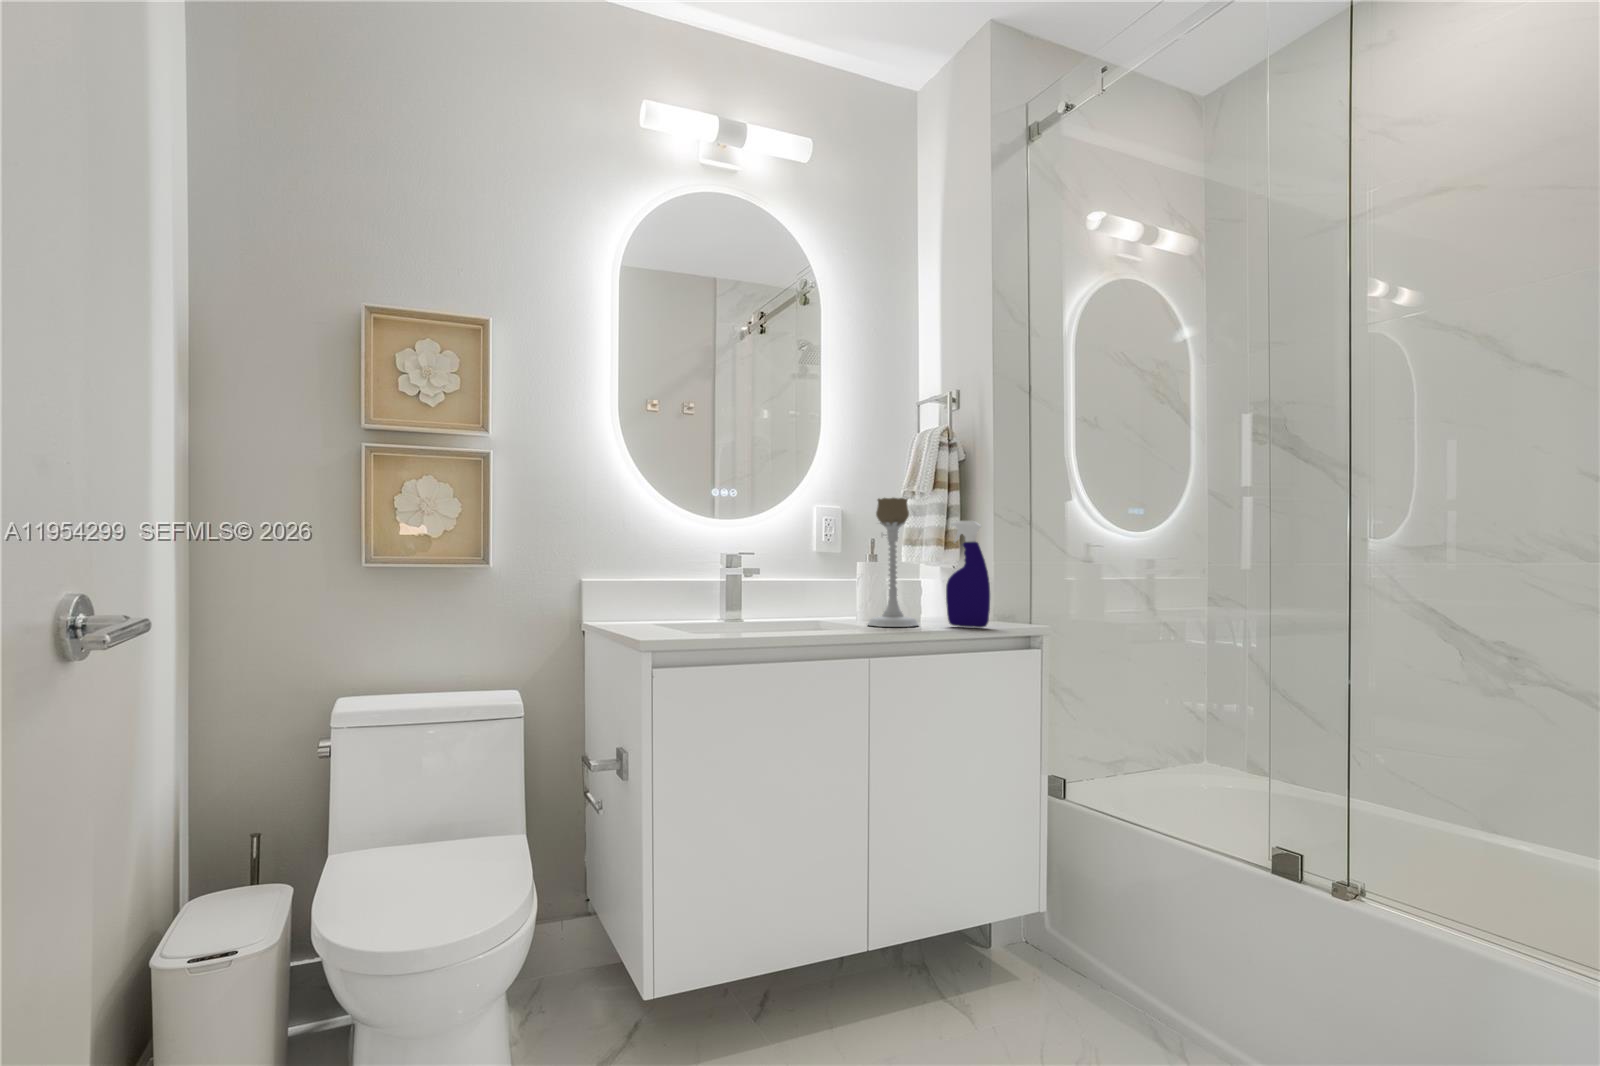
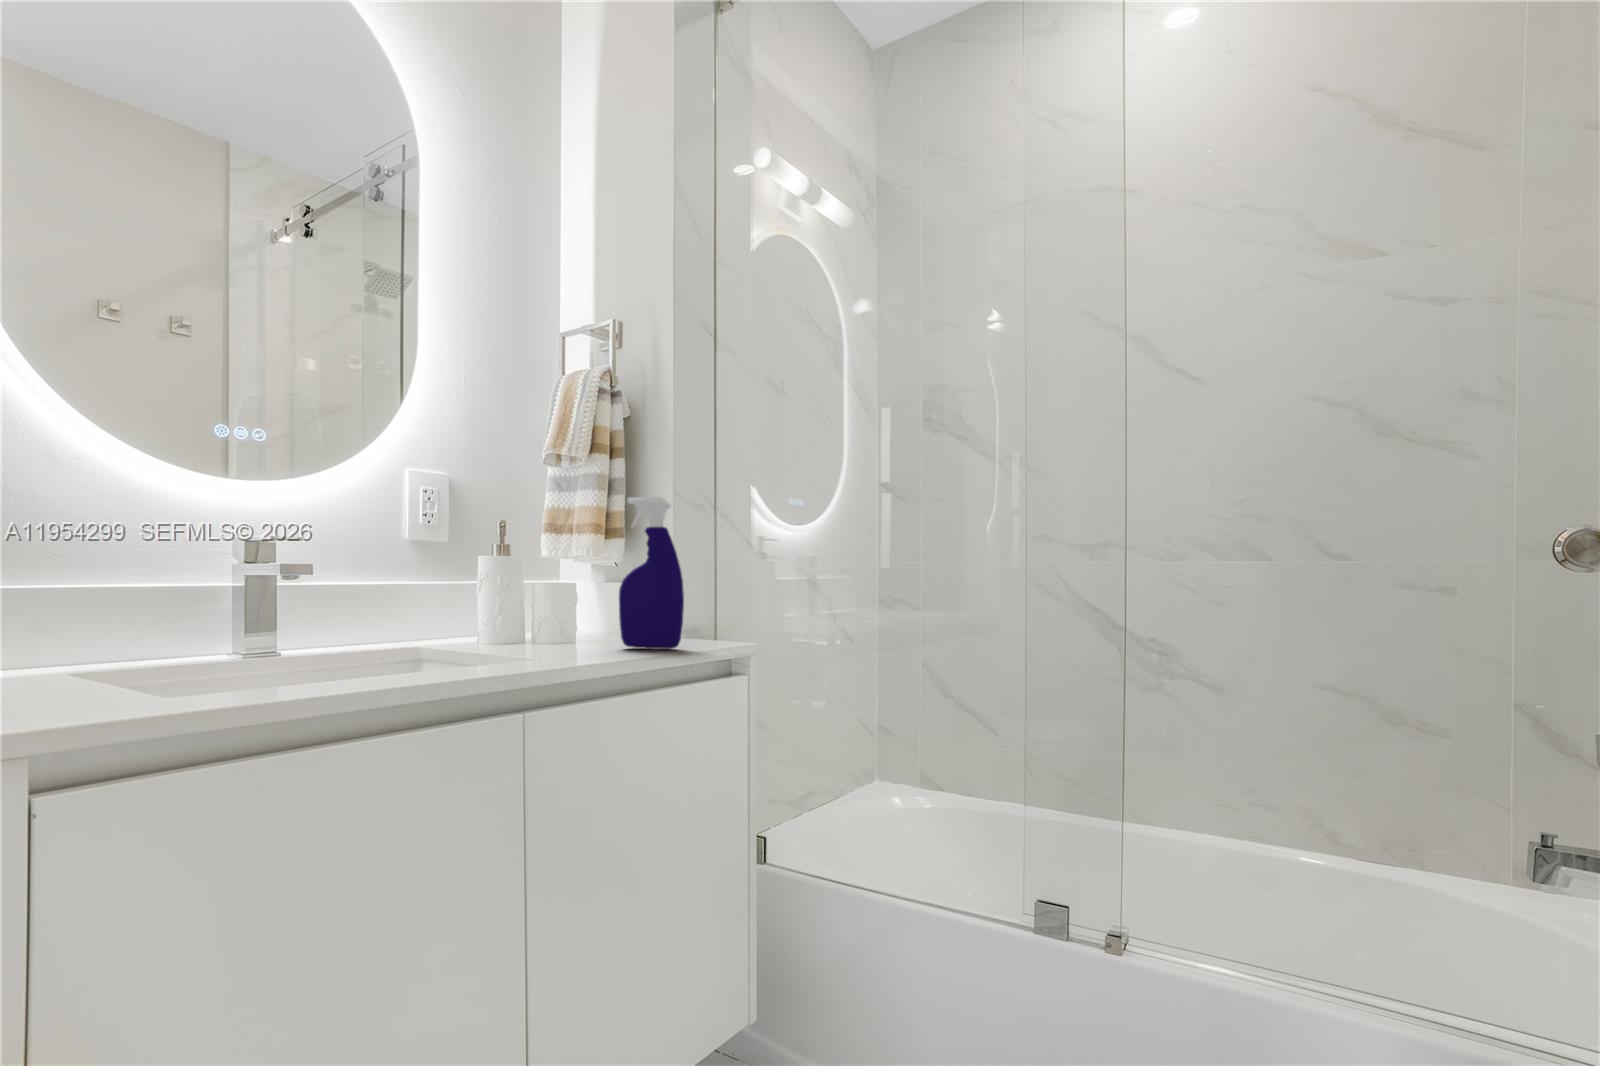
candle holder: present [867,498,919,627] -> none [497,458,579,654]

